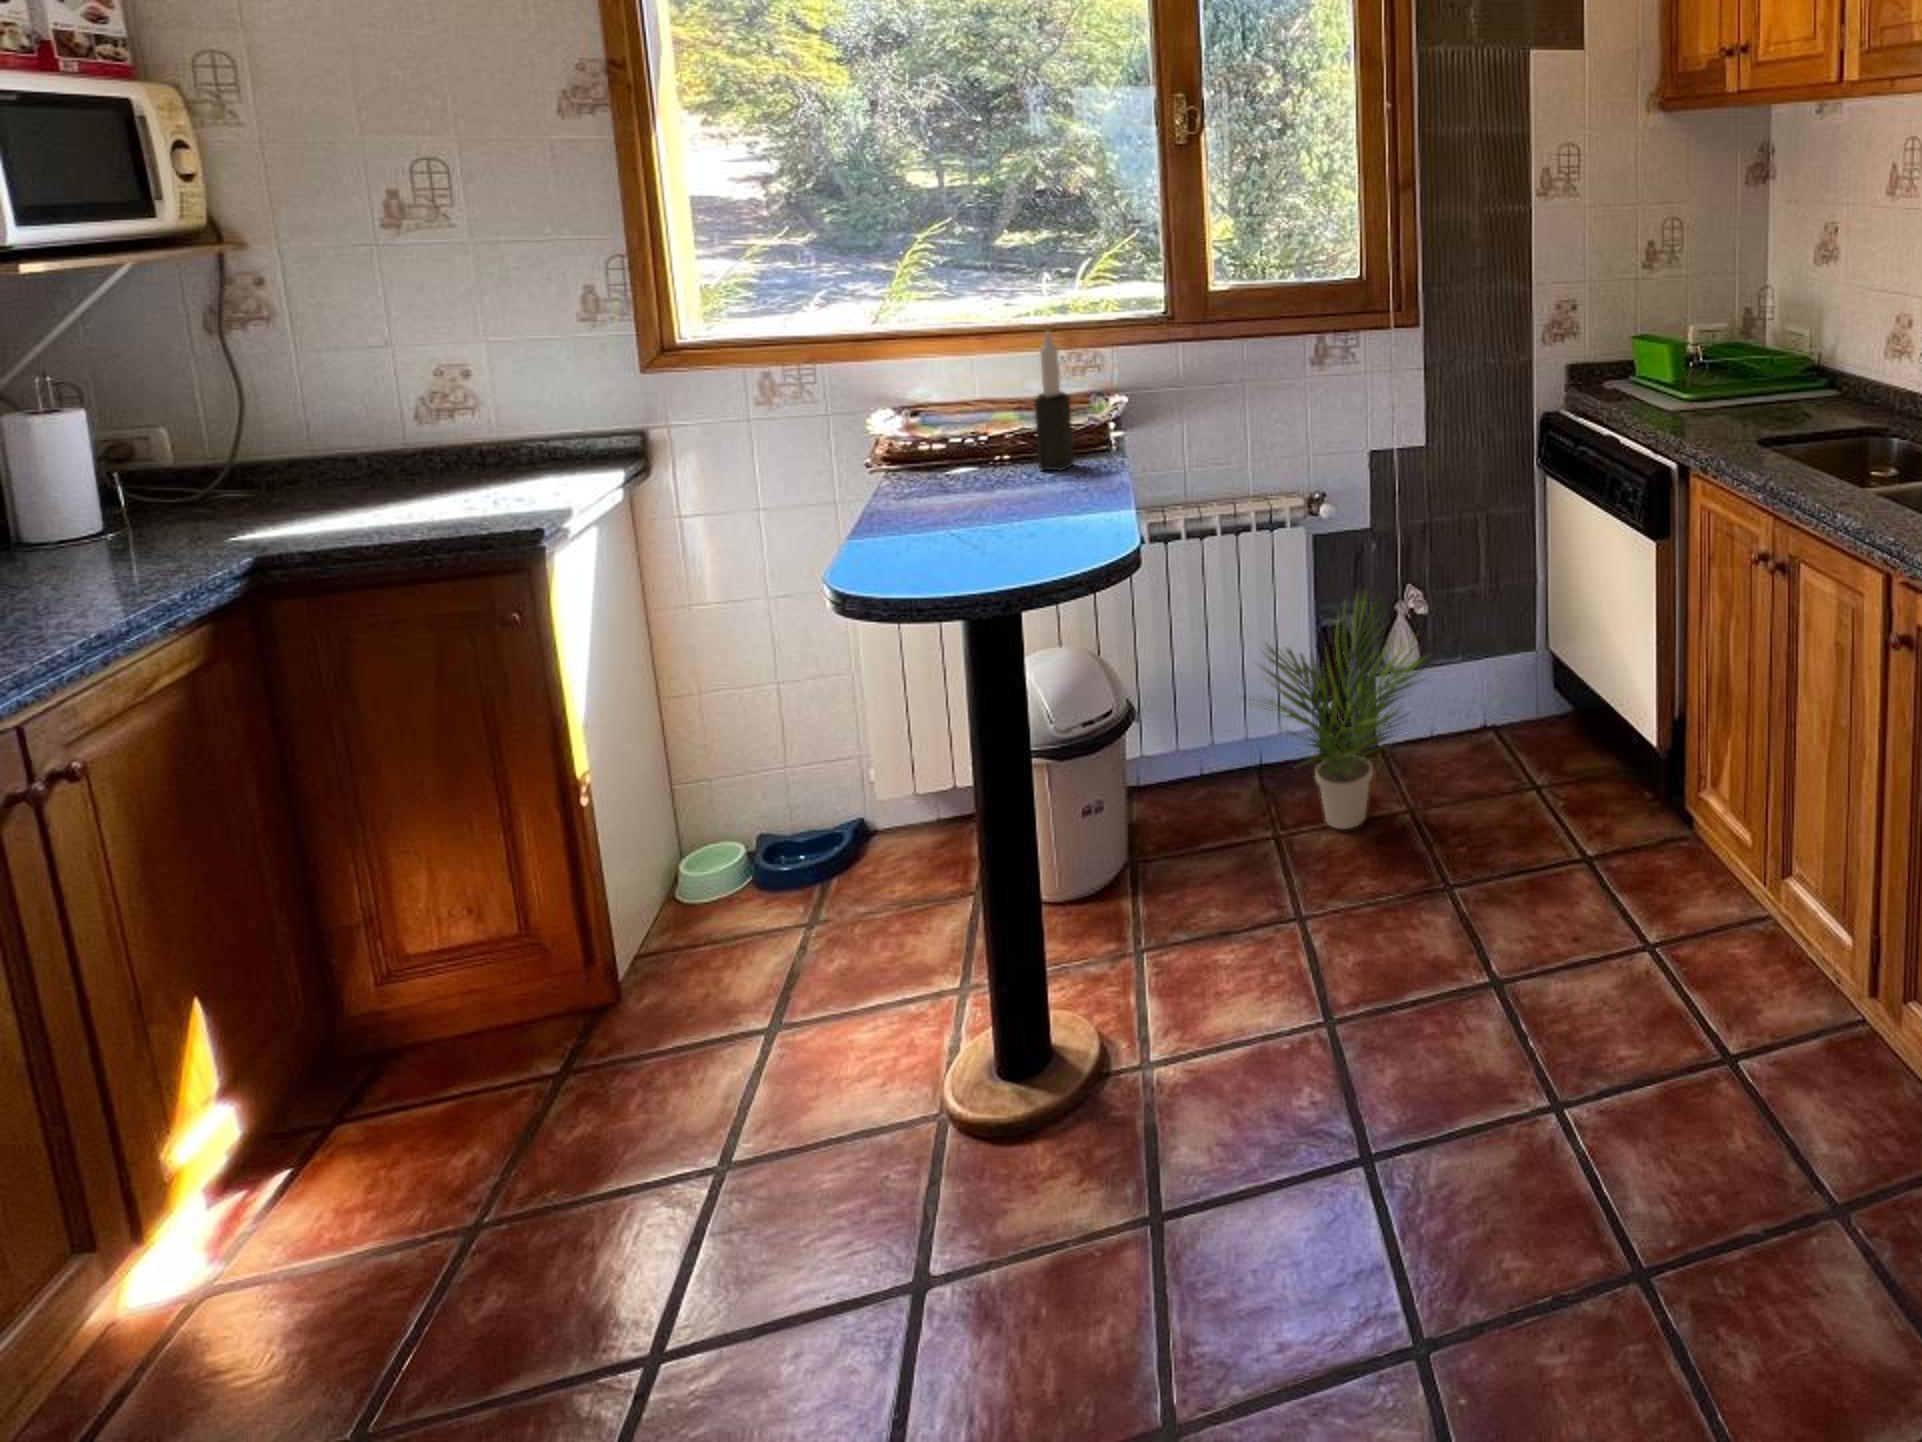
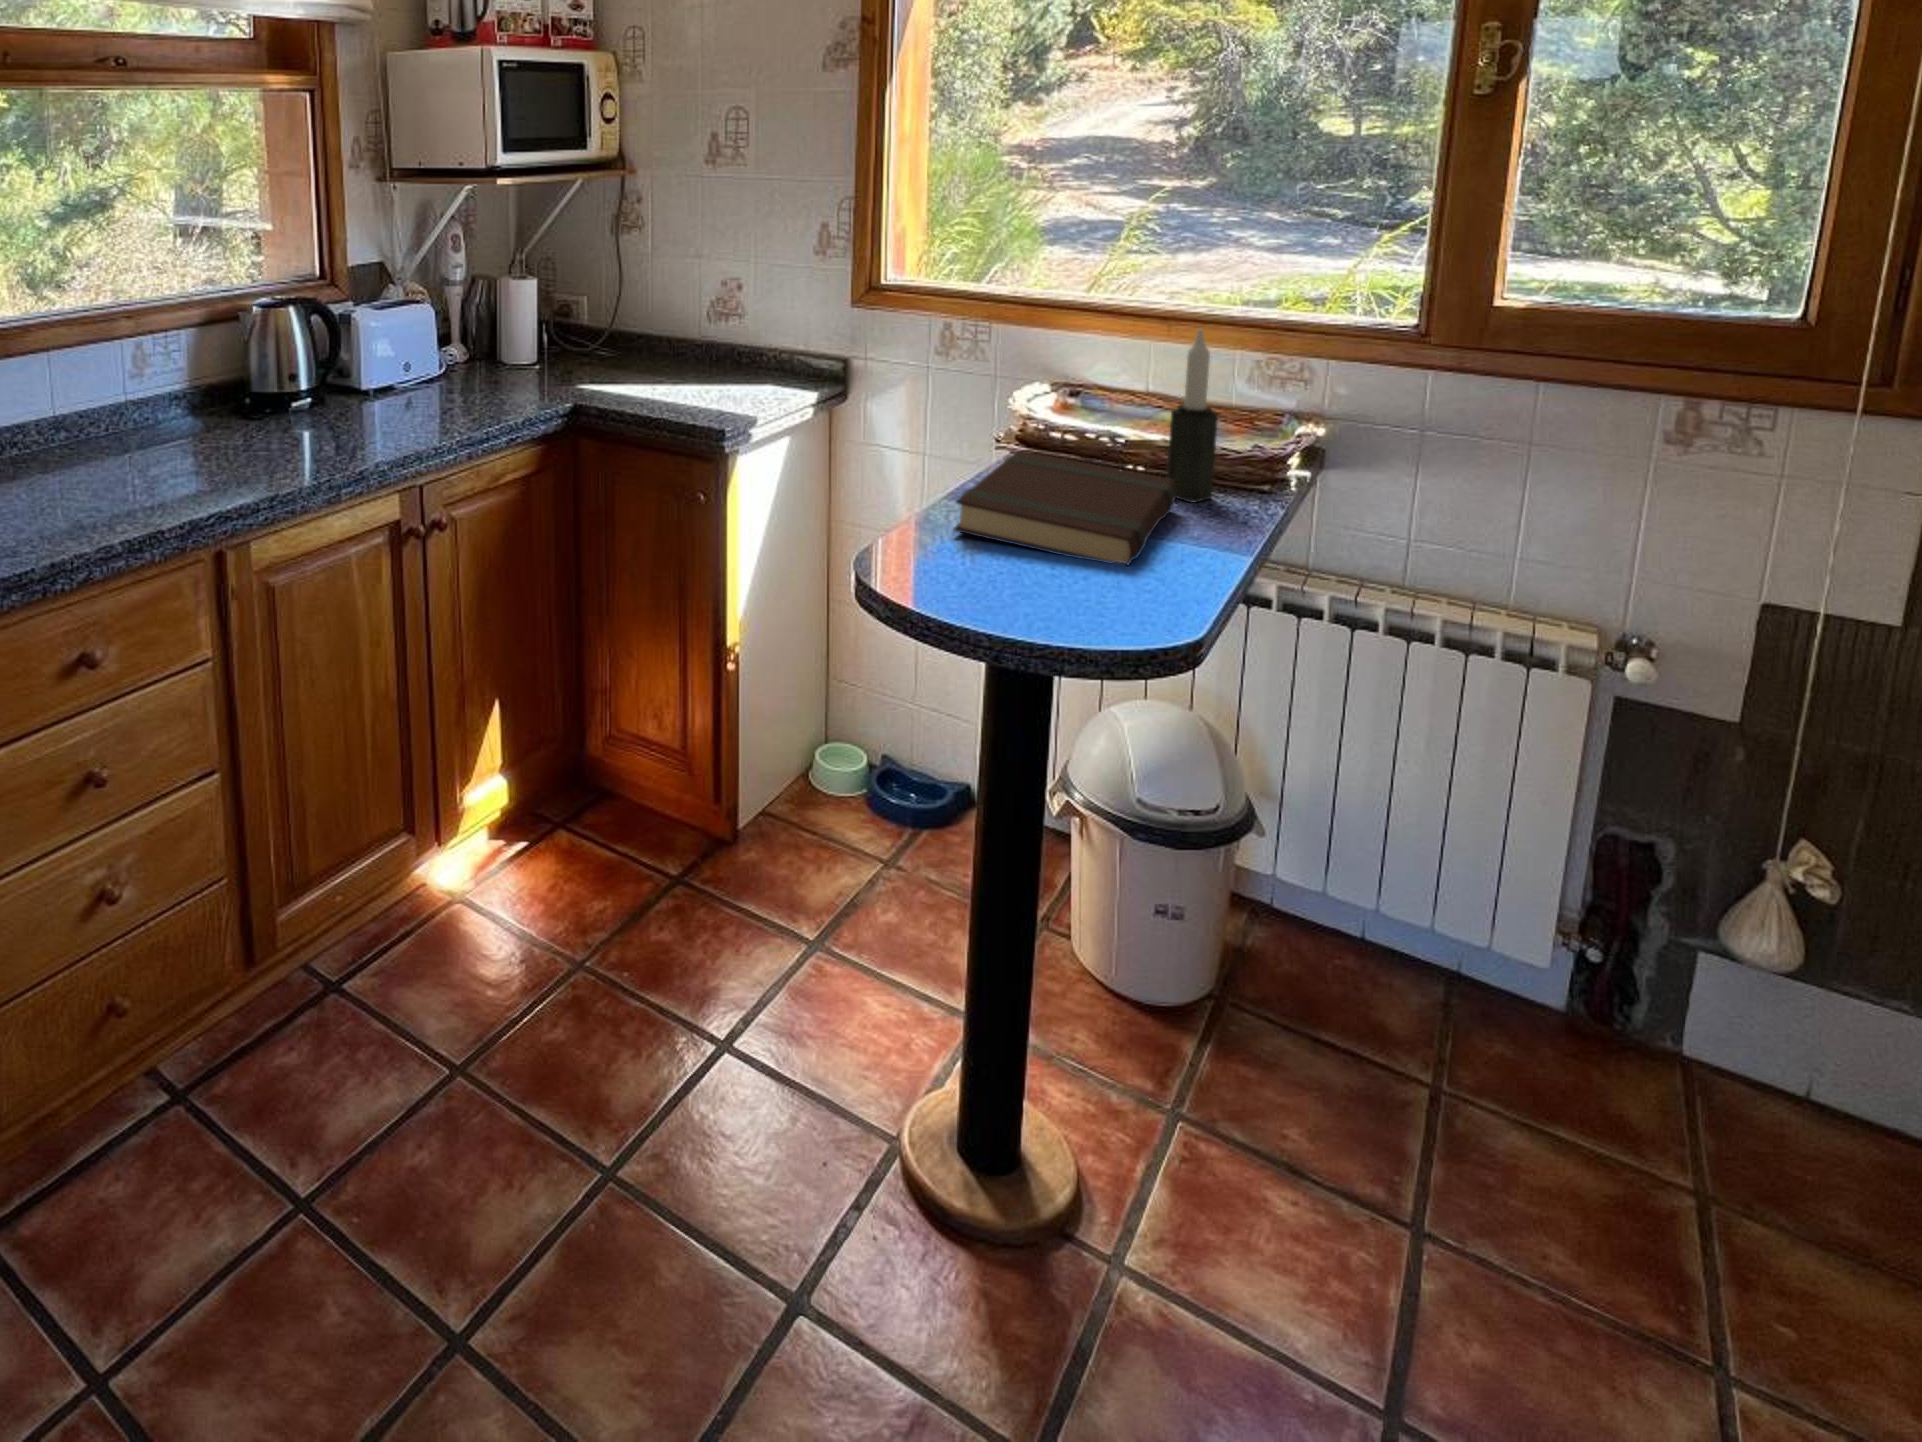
book: none [902,453,1068,538] -> present [954,451,1177,565]
potted plant: present [1254,593,1427,829] -> none [1403,814,1806,1161]

